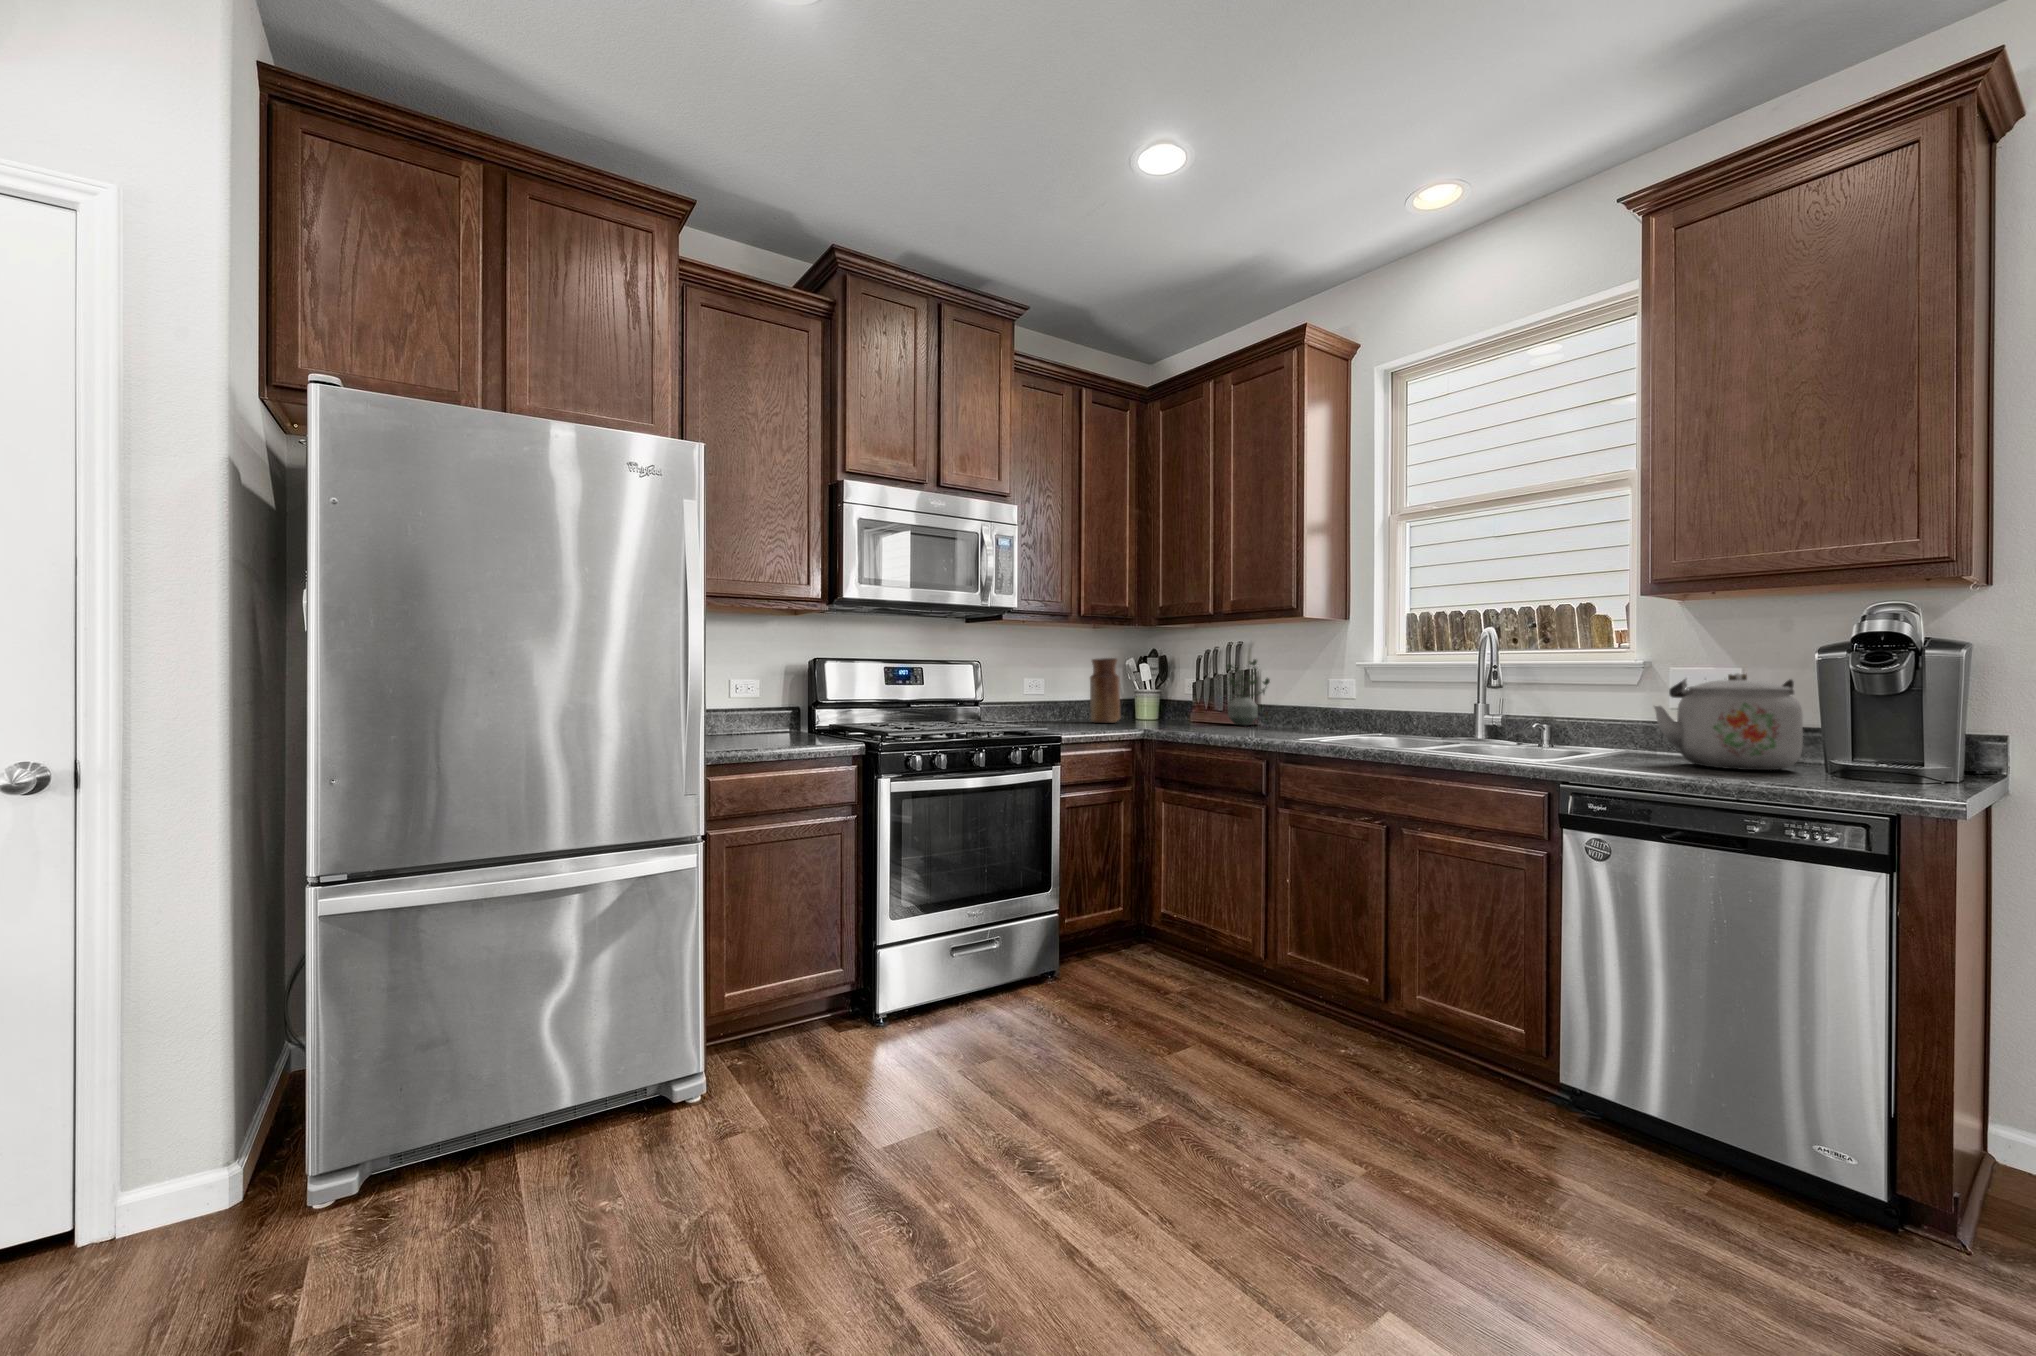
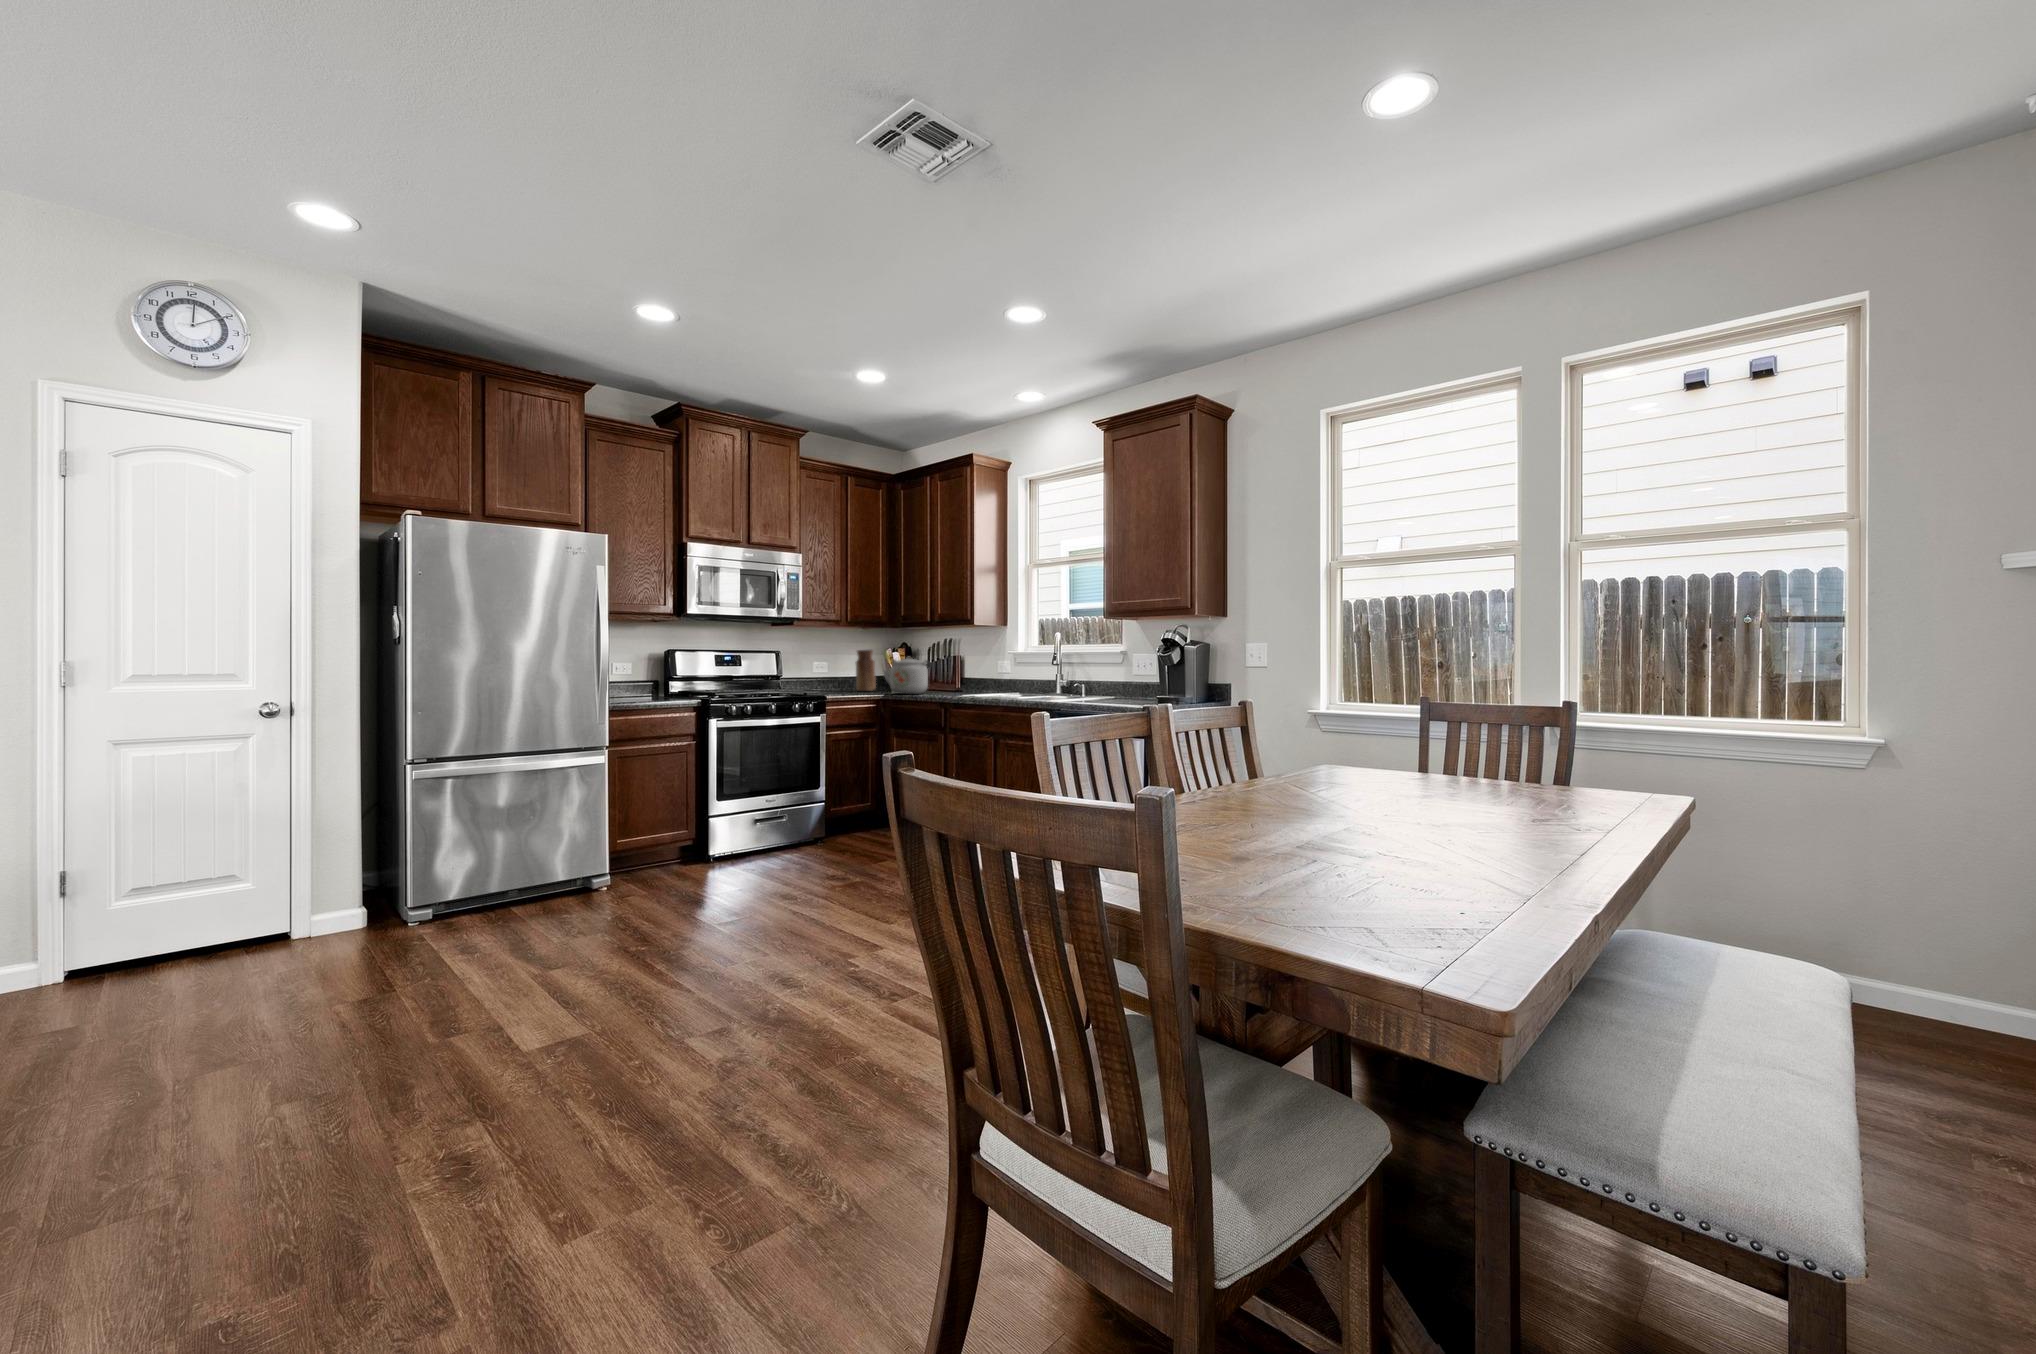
potted plant: present [1227,659,1270,725] -> none [940,650,966,691]
kettle: present [1654,673,1803,770] -> present [884,657,932,694]

